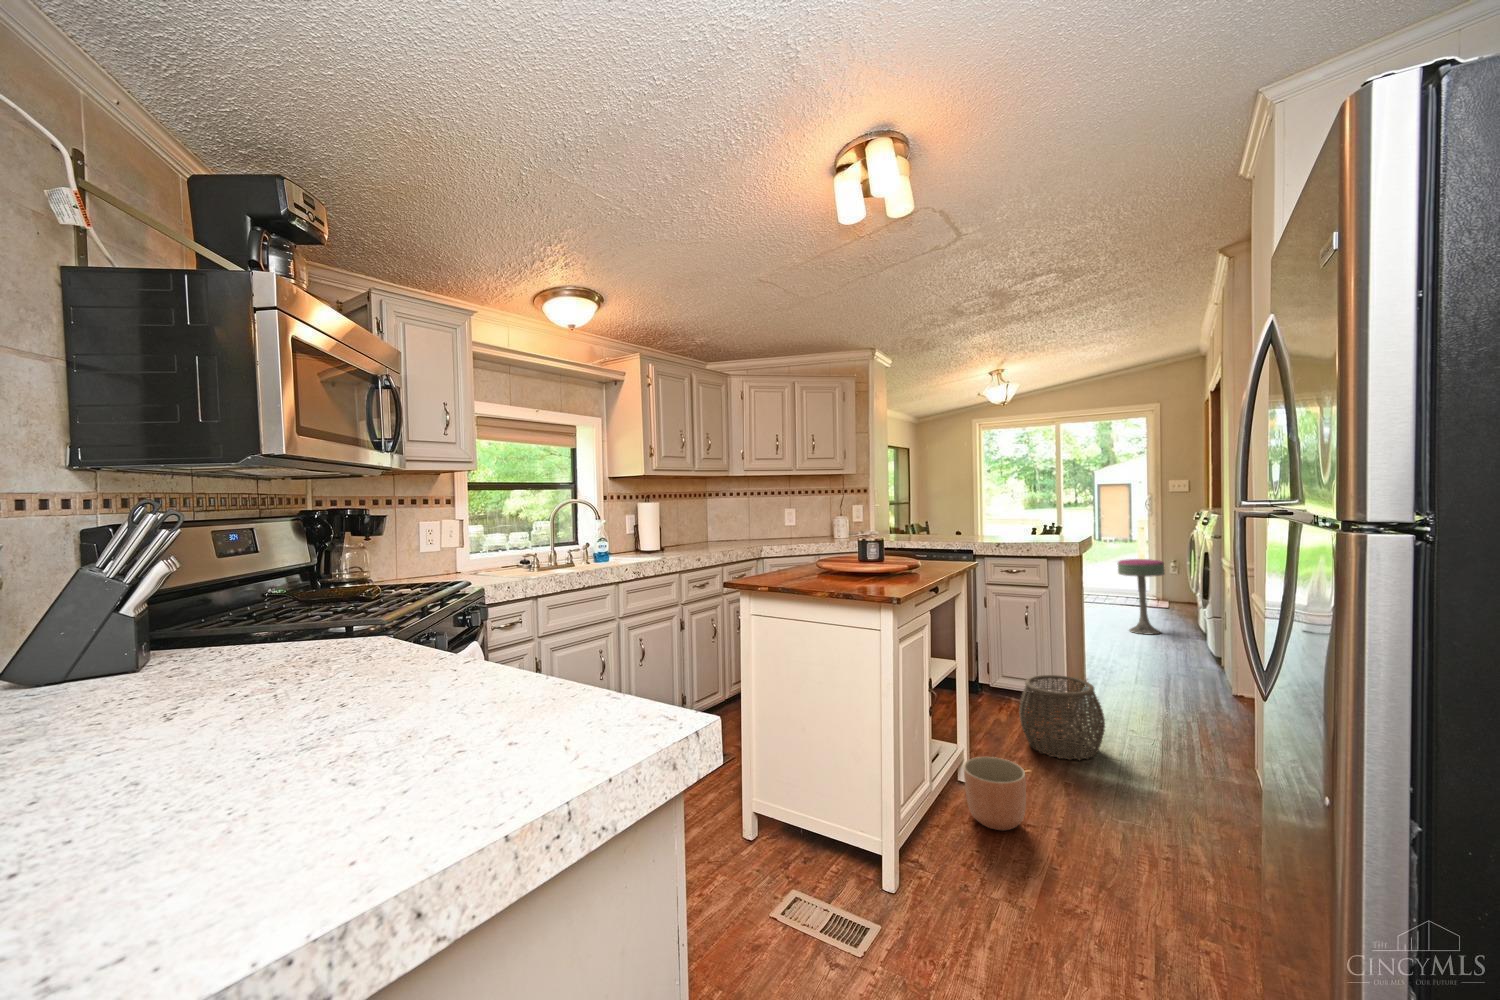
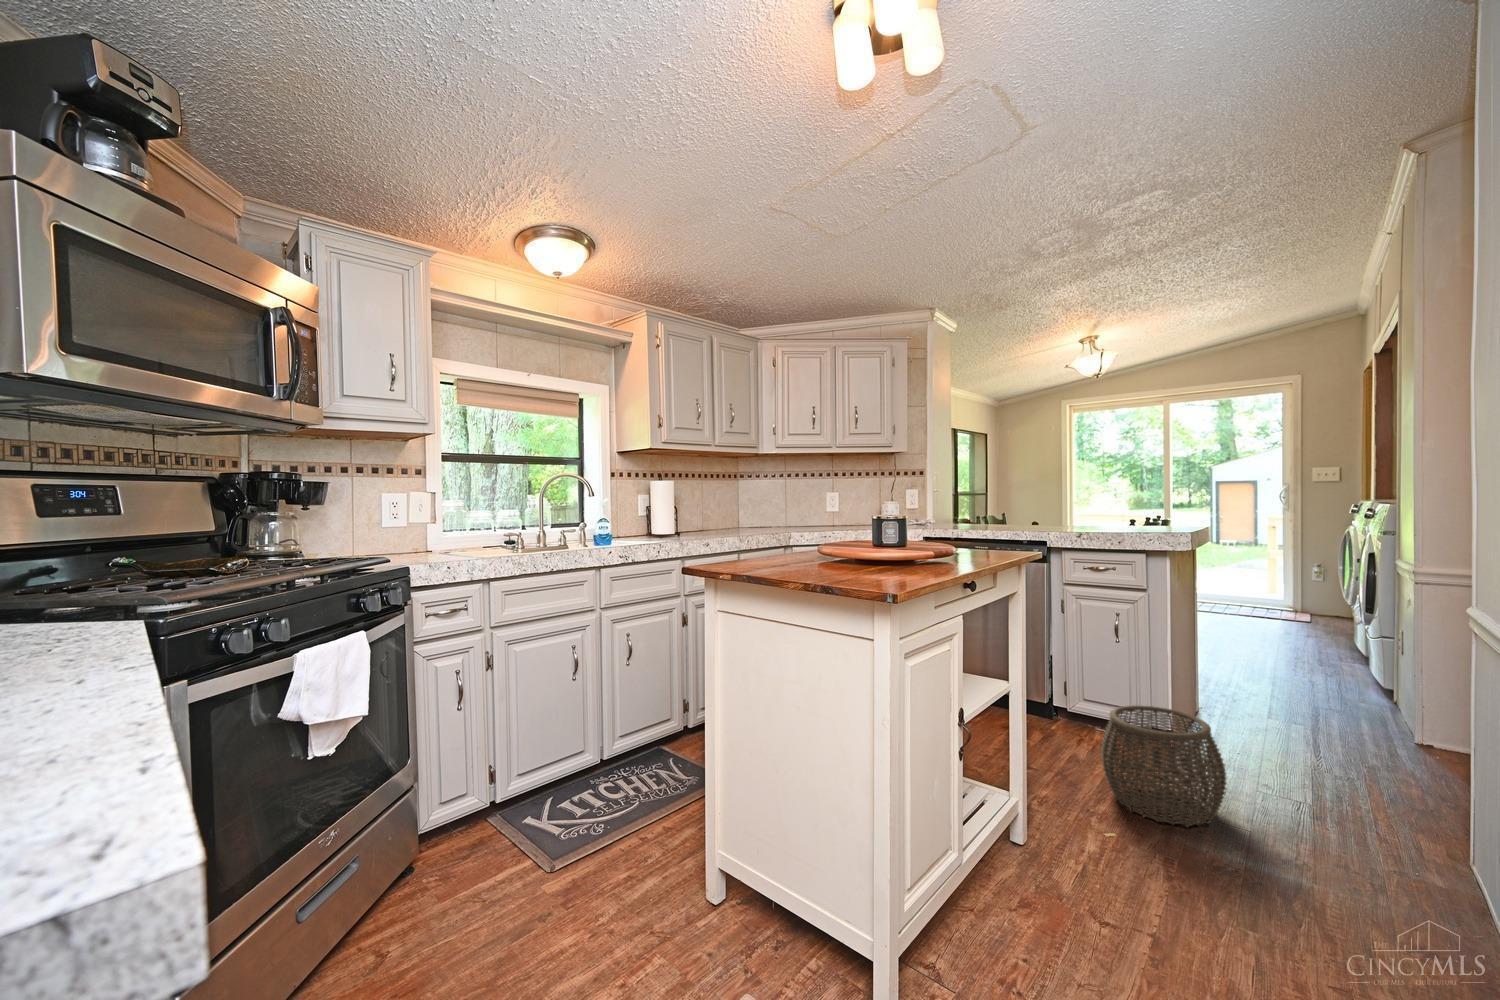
bar stool: present [1118,559,1165,634] -> none [1242,563,1308,657]
planter: present [963,757,1026,830] -> none [1011,818,1102,930]

